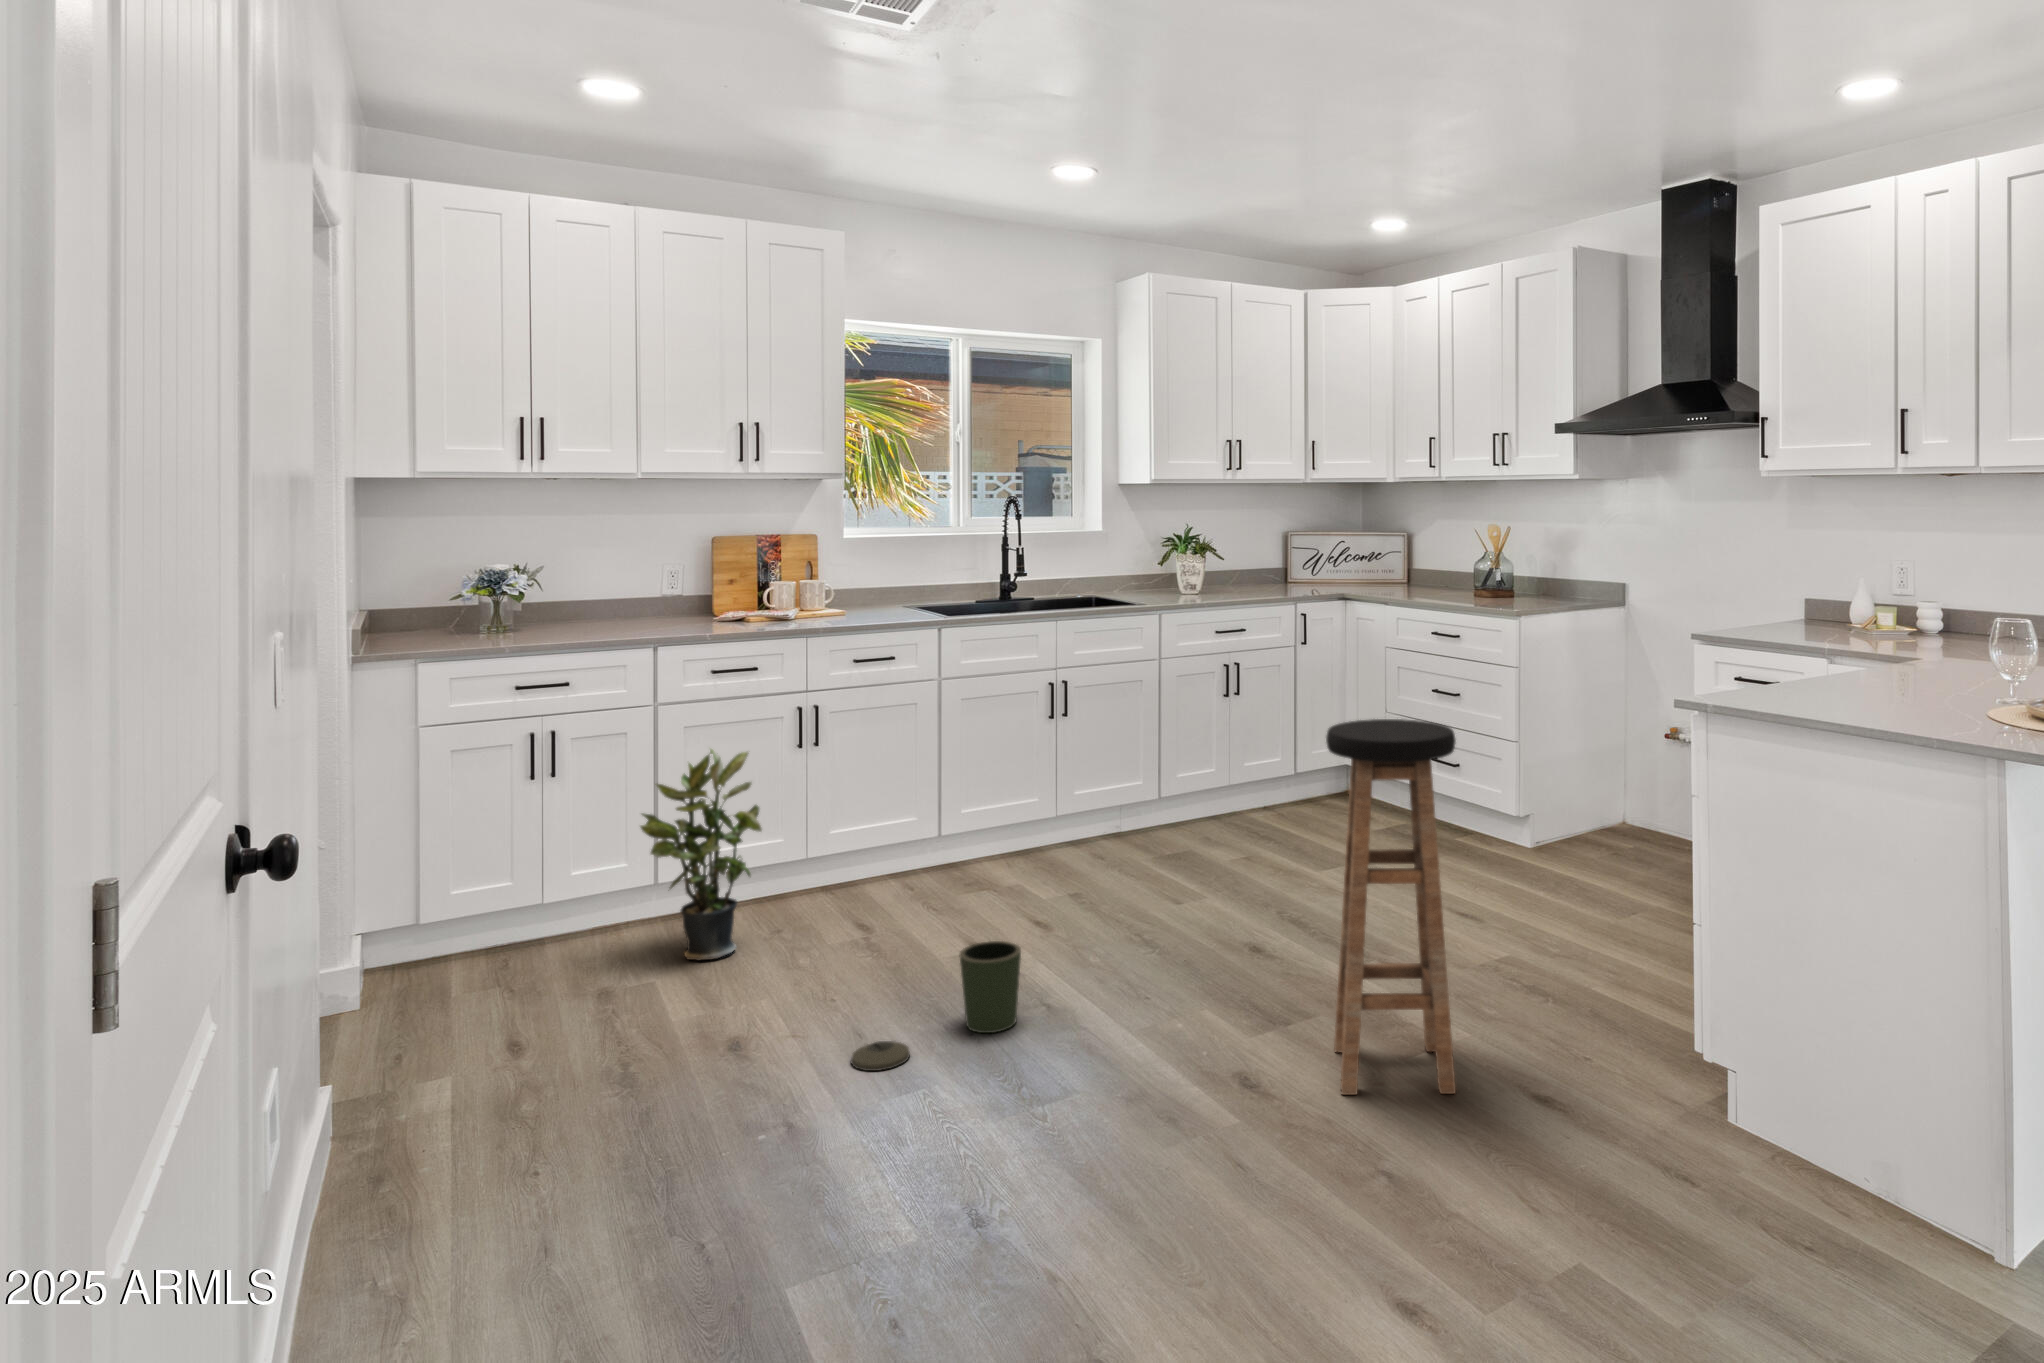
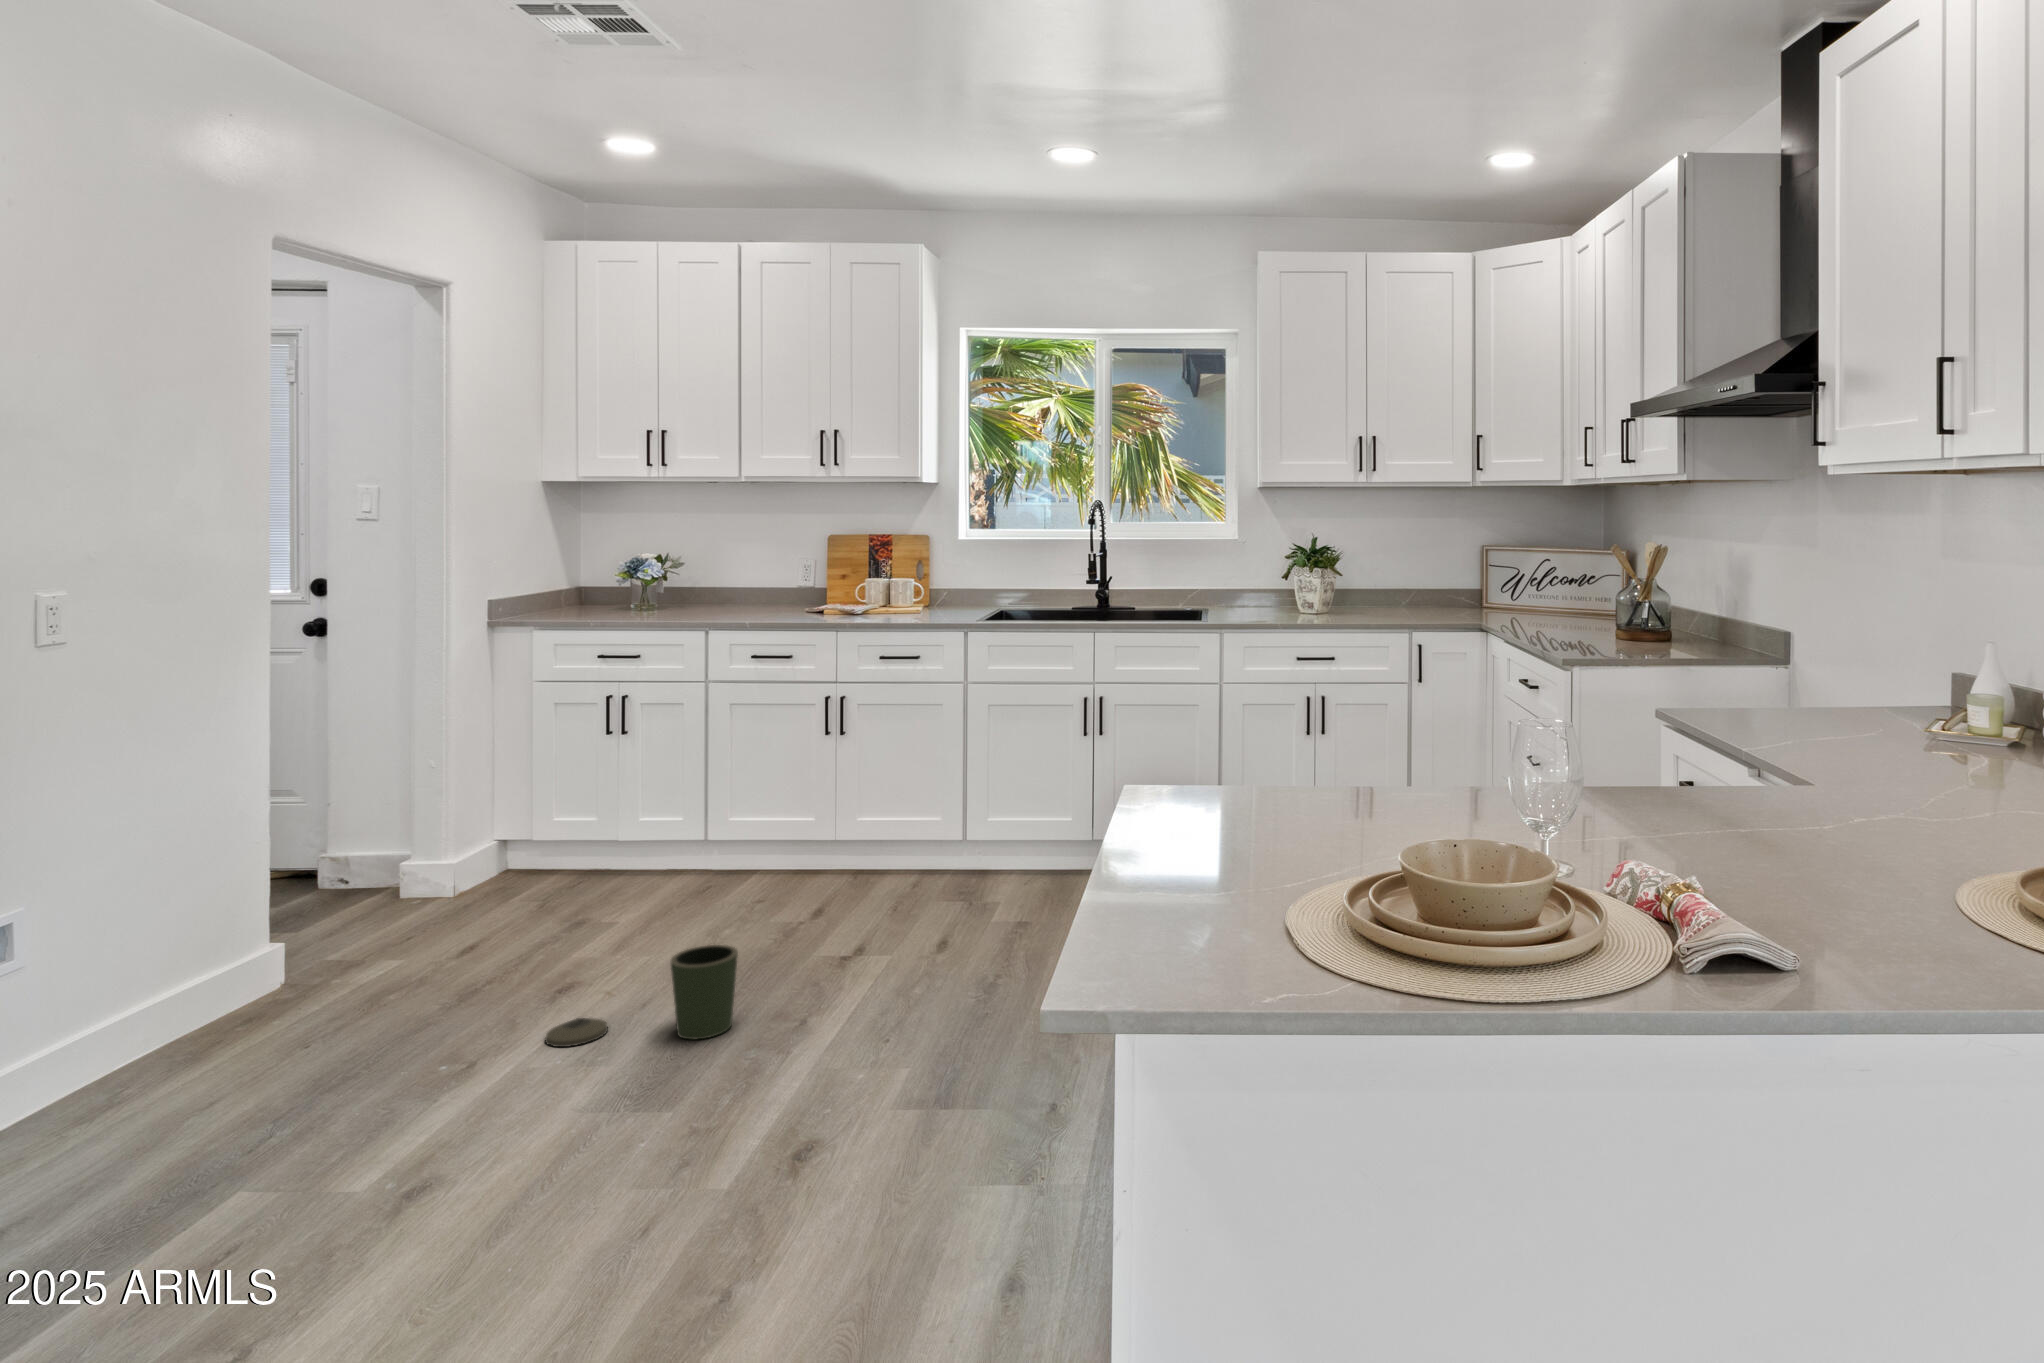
bar stool: present [1326,719,1456,1095] -> none [763,769,965,1275]
potted plant: present [640,749,762,960] -> none [632,720,745,910]

